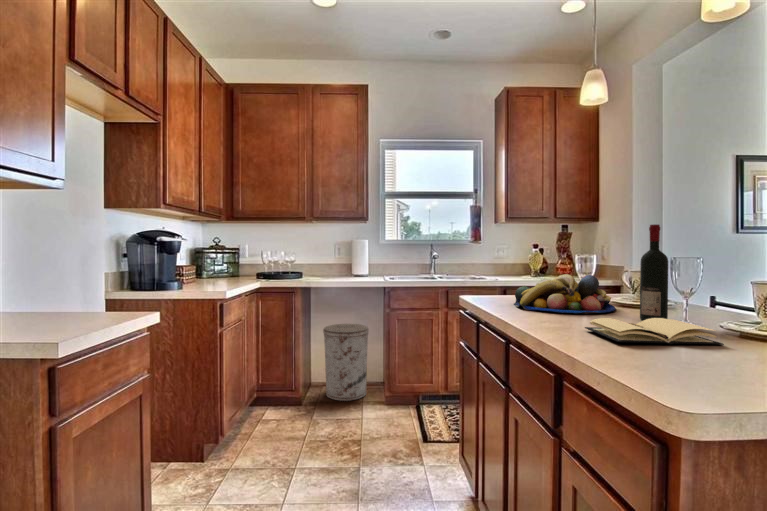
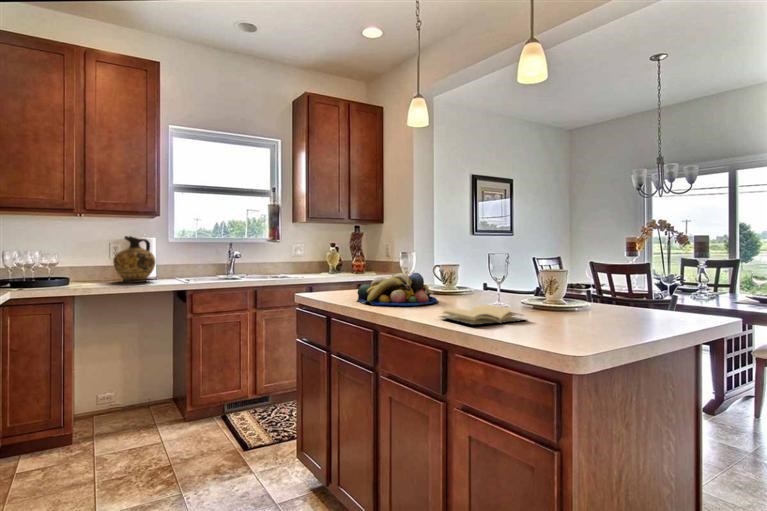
wine bottle: present [640,225,668,320] -> none [461,233,480,308]
ceramic jug: none [335,240,366,278] -> present [113,236,156,282]
trash can: present [323,324,369,401] -> none [97,335,159,429]

